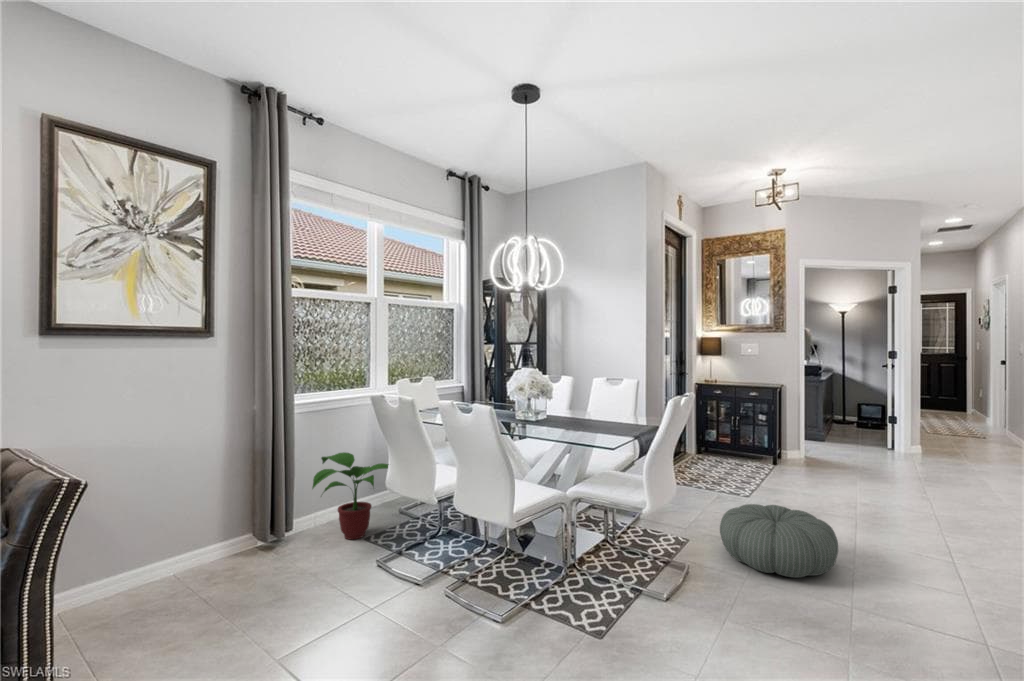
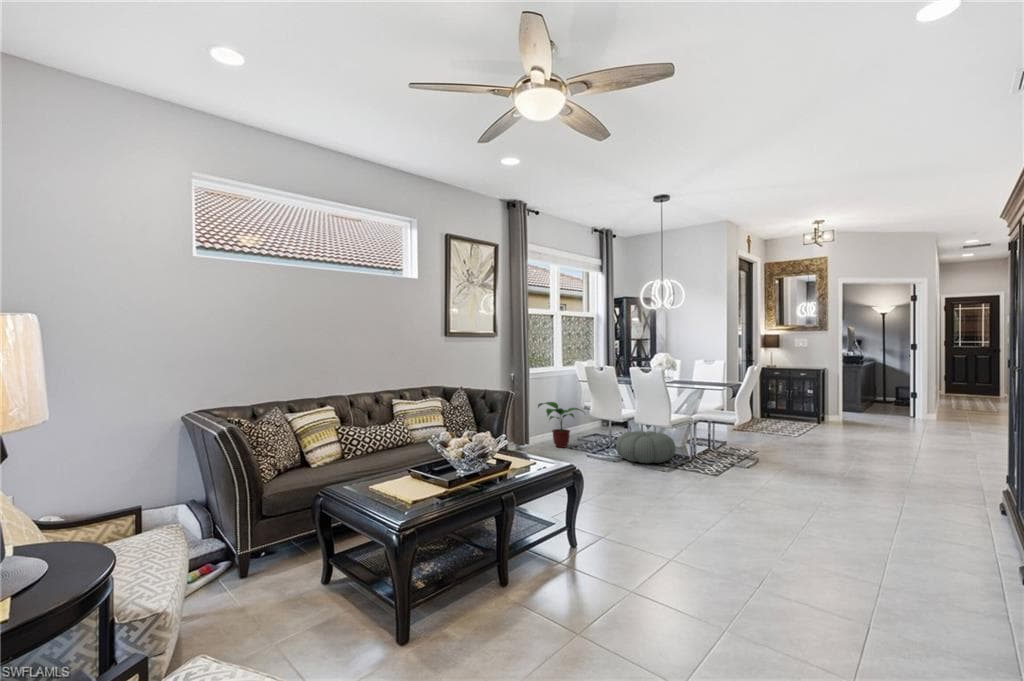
pouf: present [720,504,838,578] -> present [616,431,676,463]

